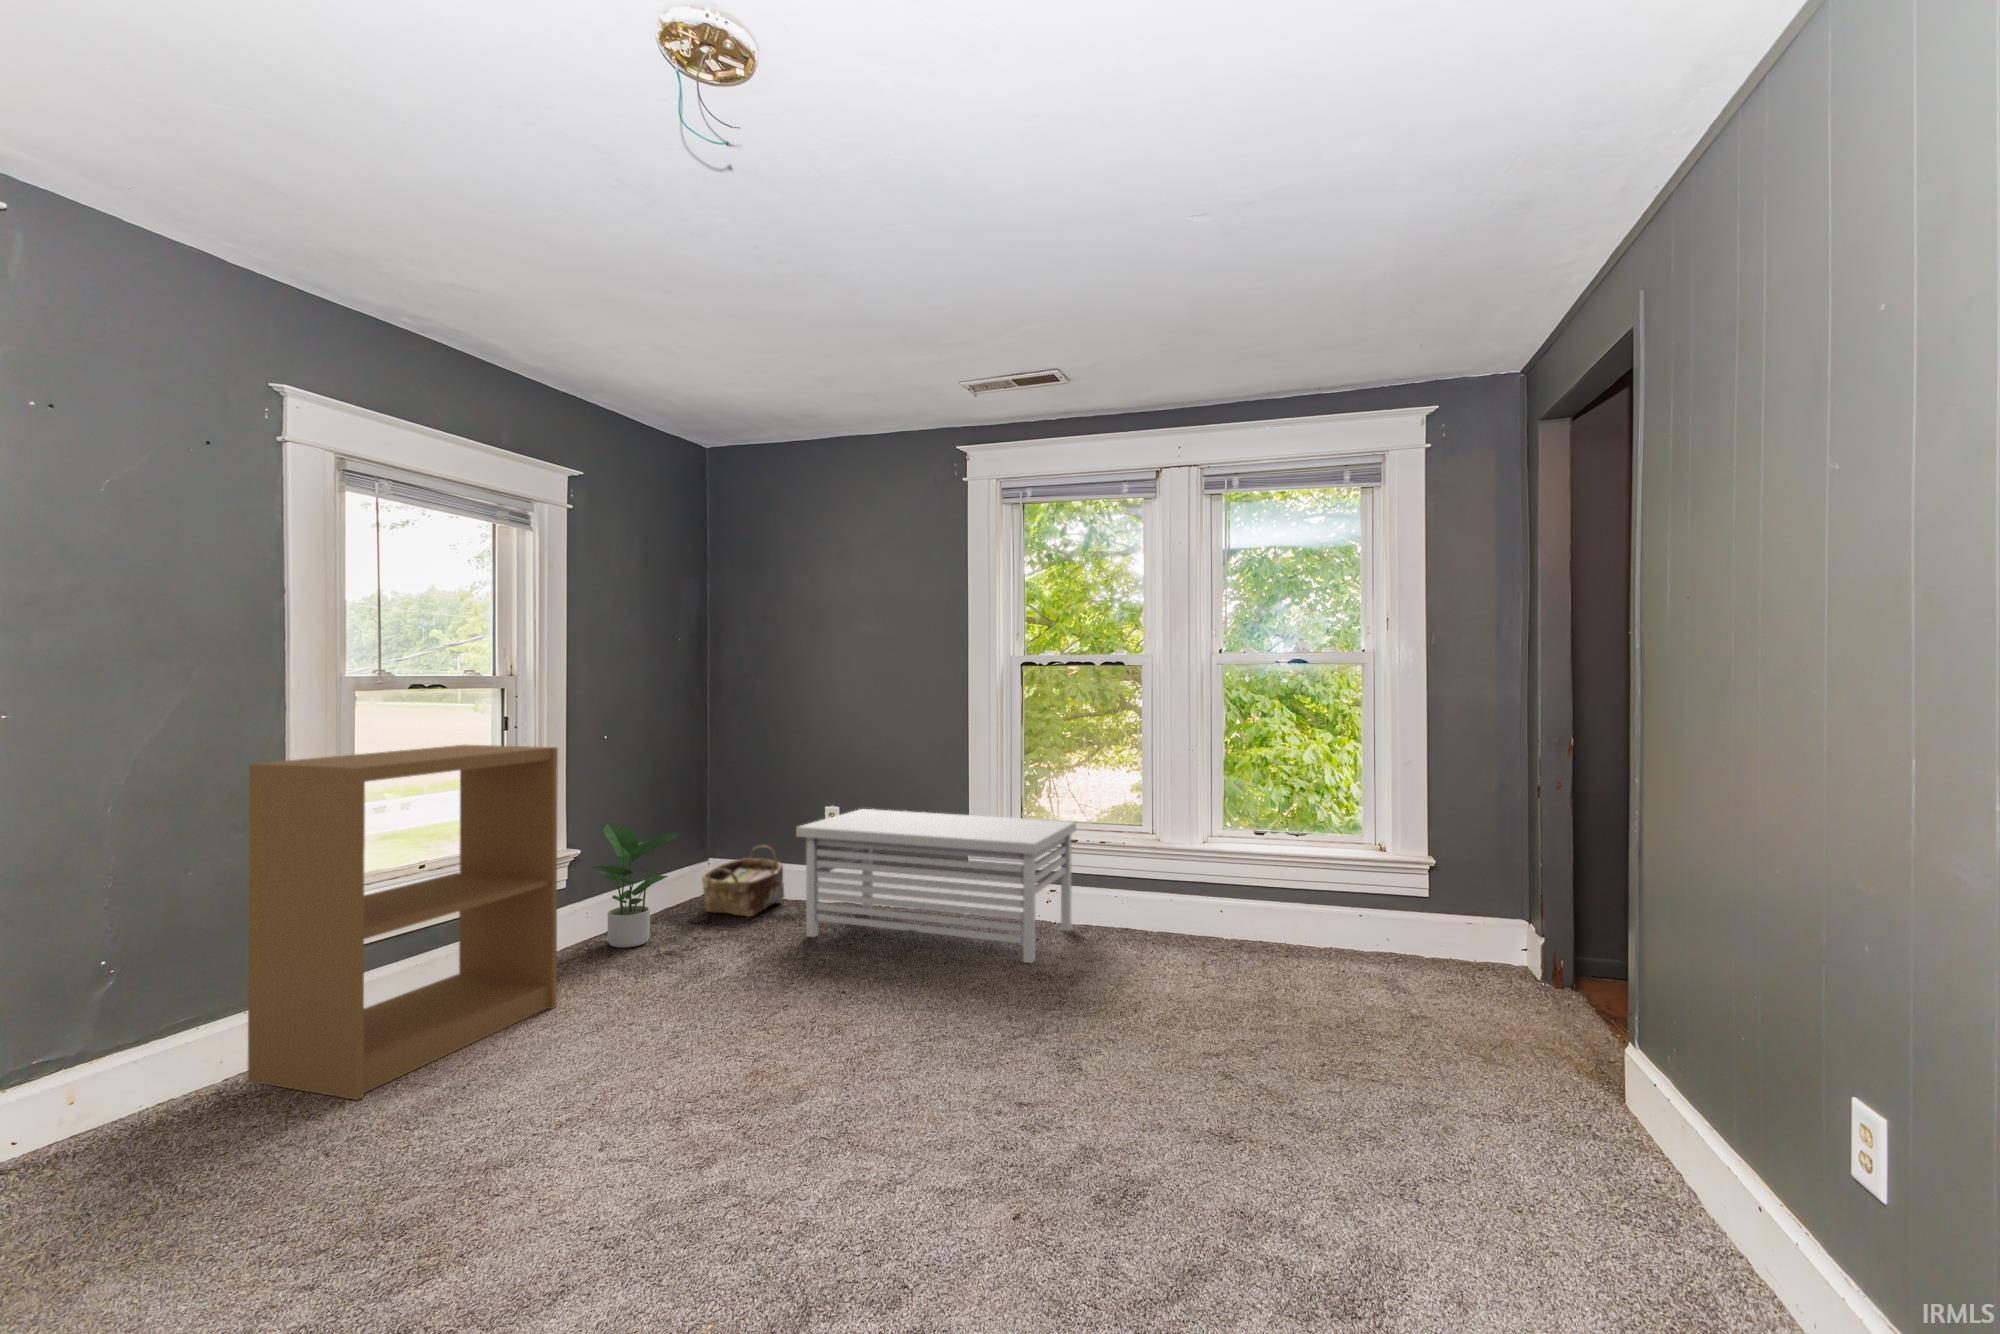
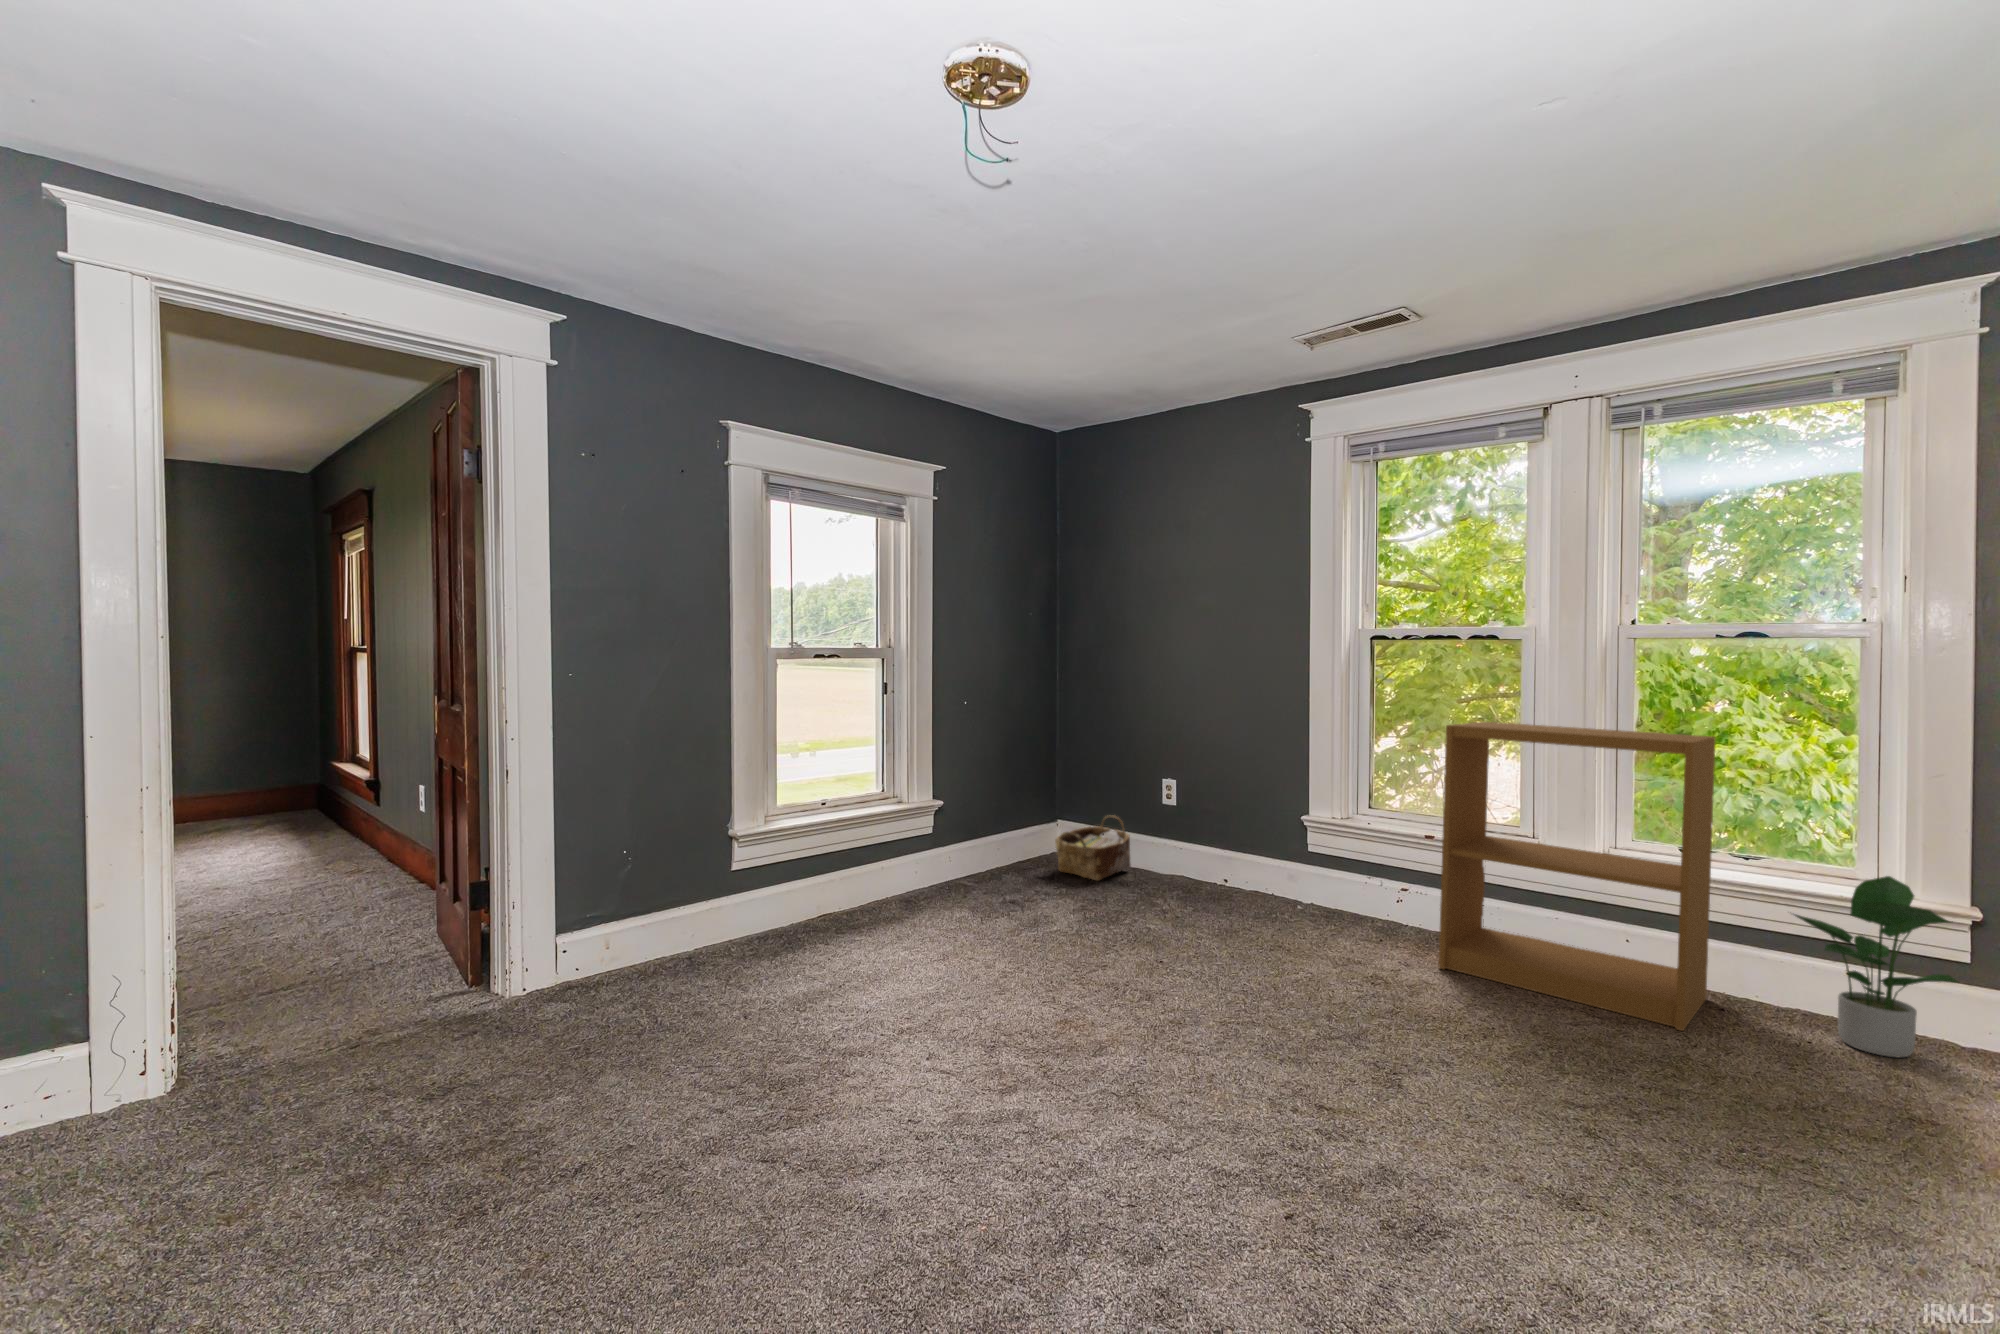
bookshelf: present [248,745,558,1100] -> present [1439,722,1715,1031]
storage bench: present [796,809,1076,963] -> none [1136,789,1437,966]
potted plant: present [592,823,680,948] -> present [1794,876,1958,1058]

